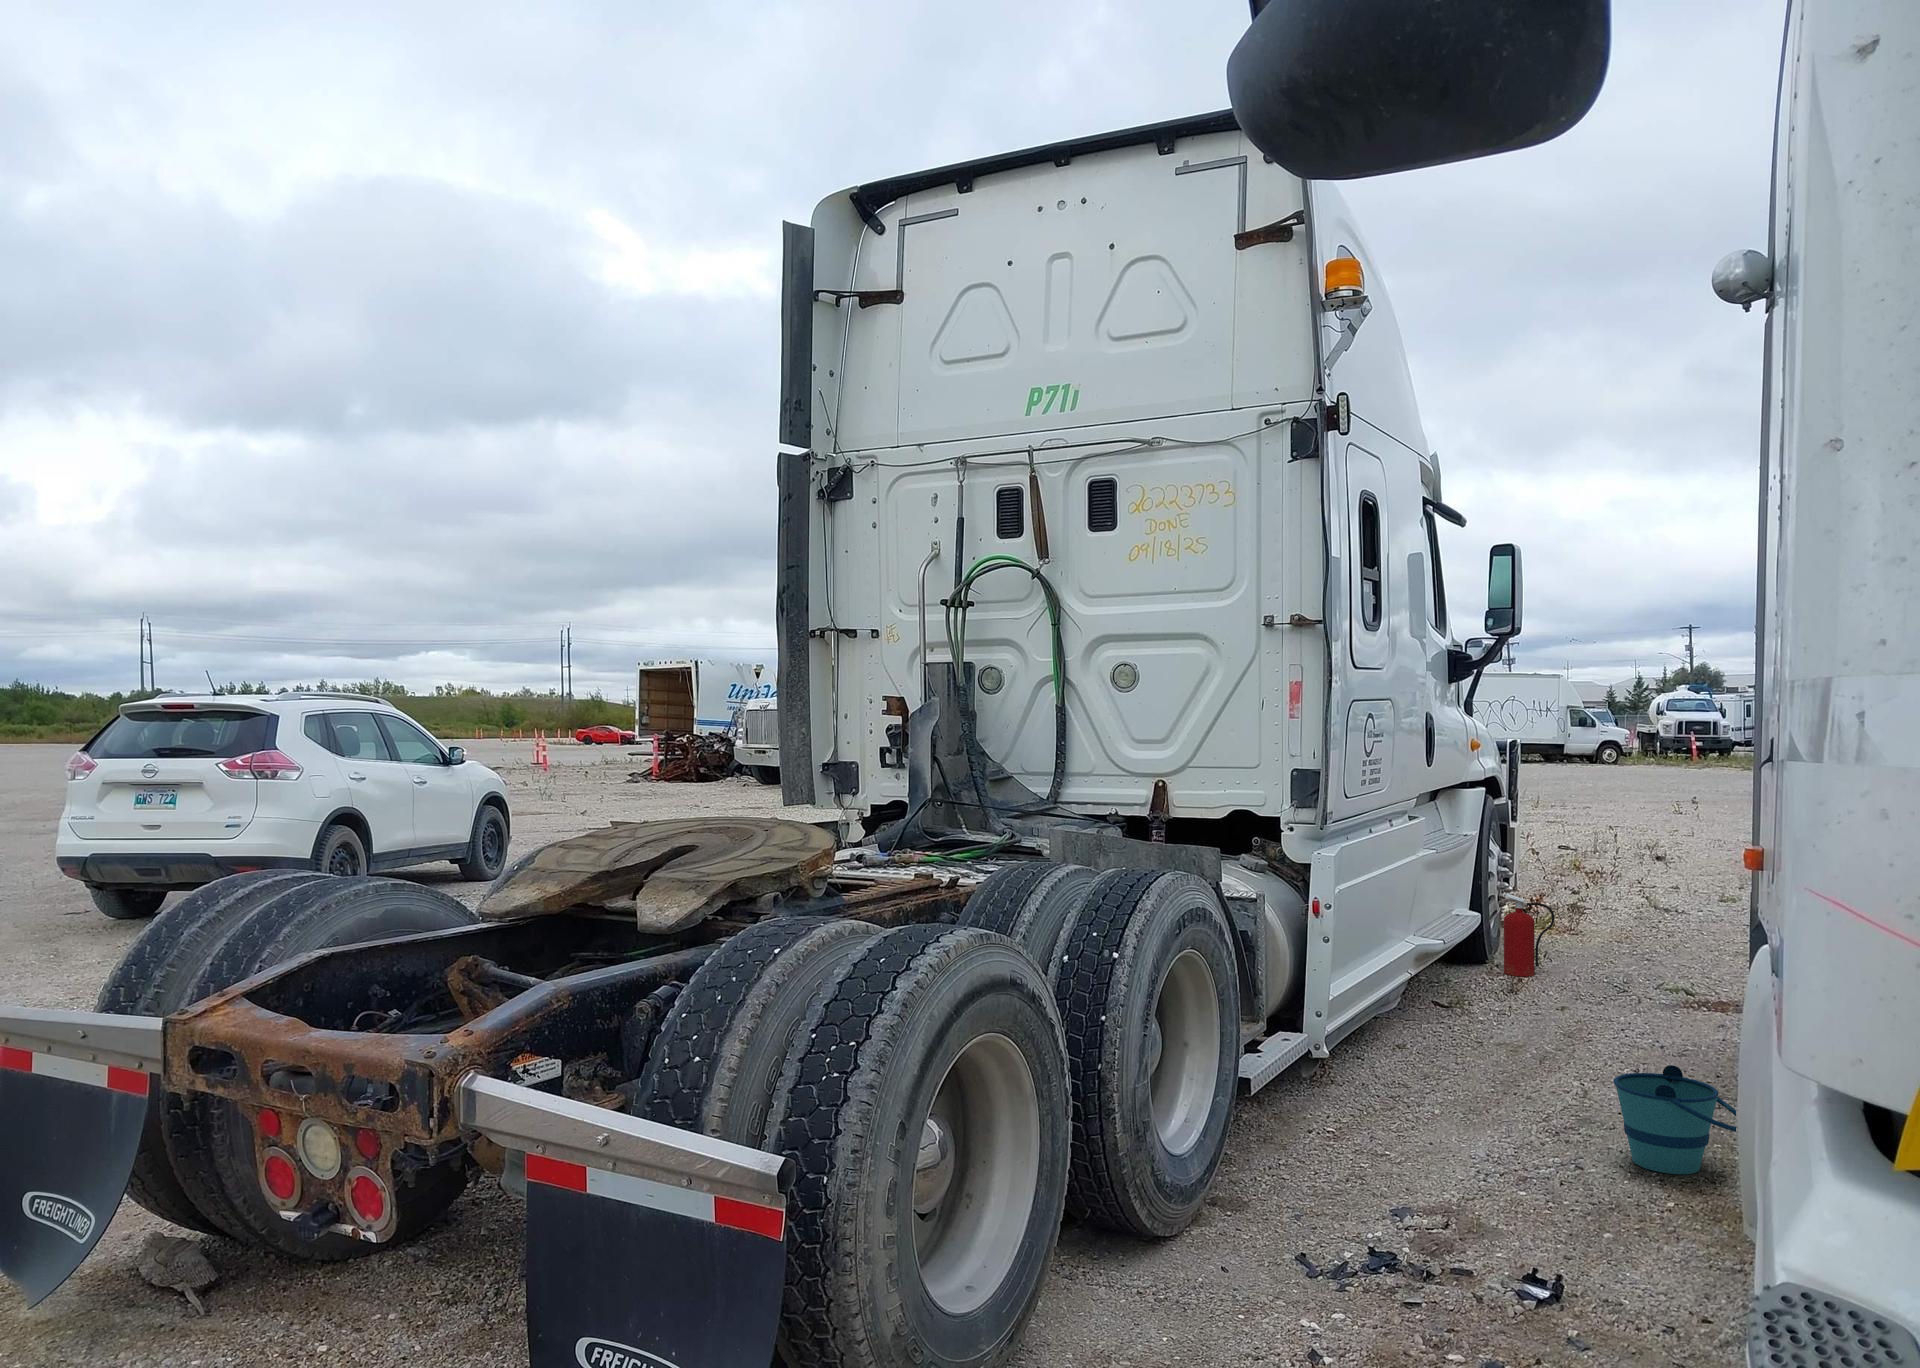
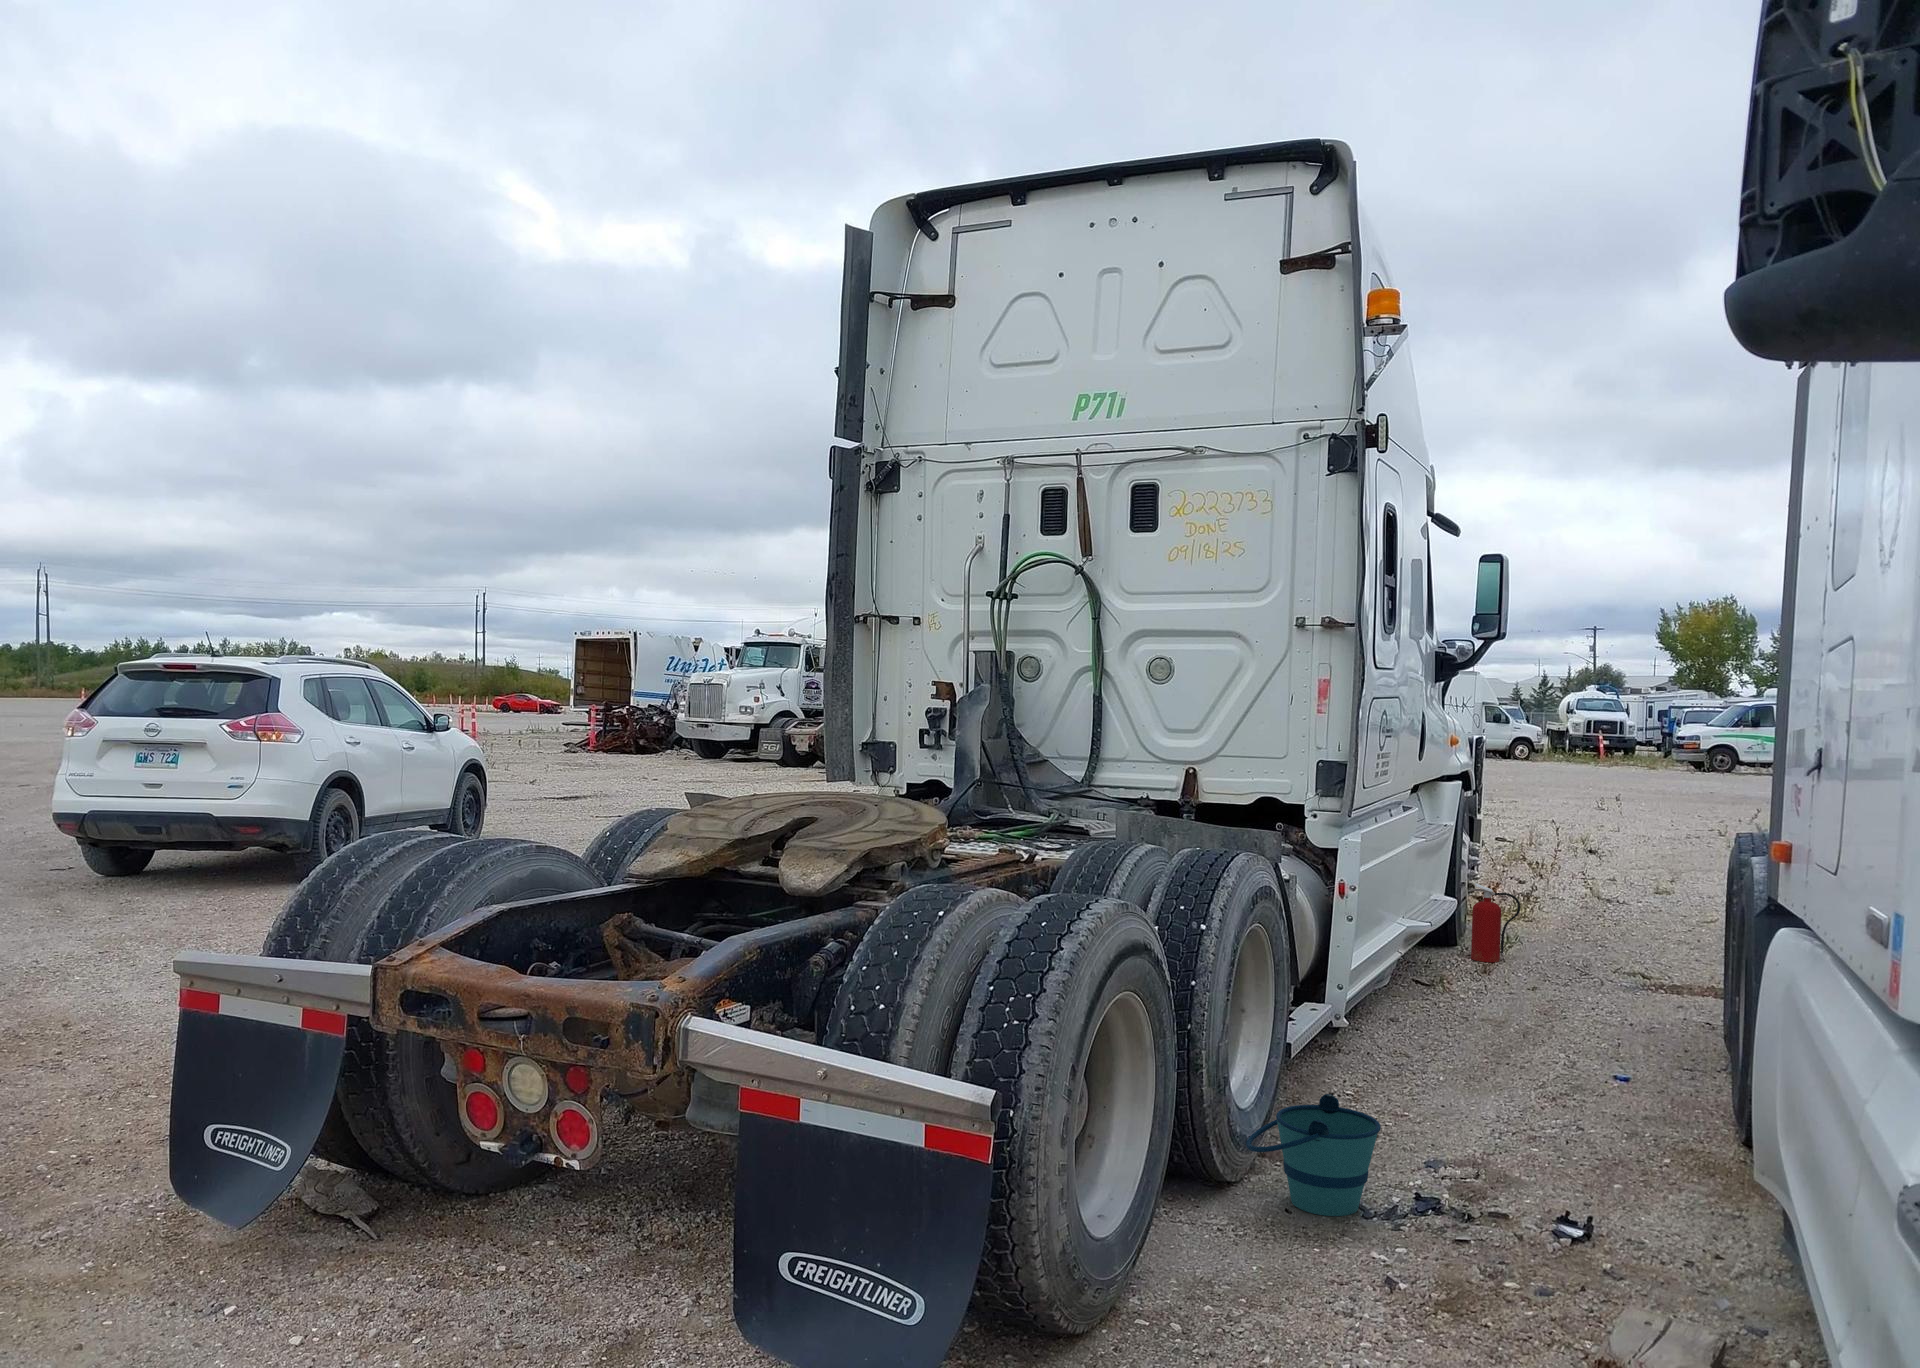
bucket: present [1613,1065,1736,1174] -> present [1246,1094,1381,1216]

